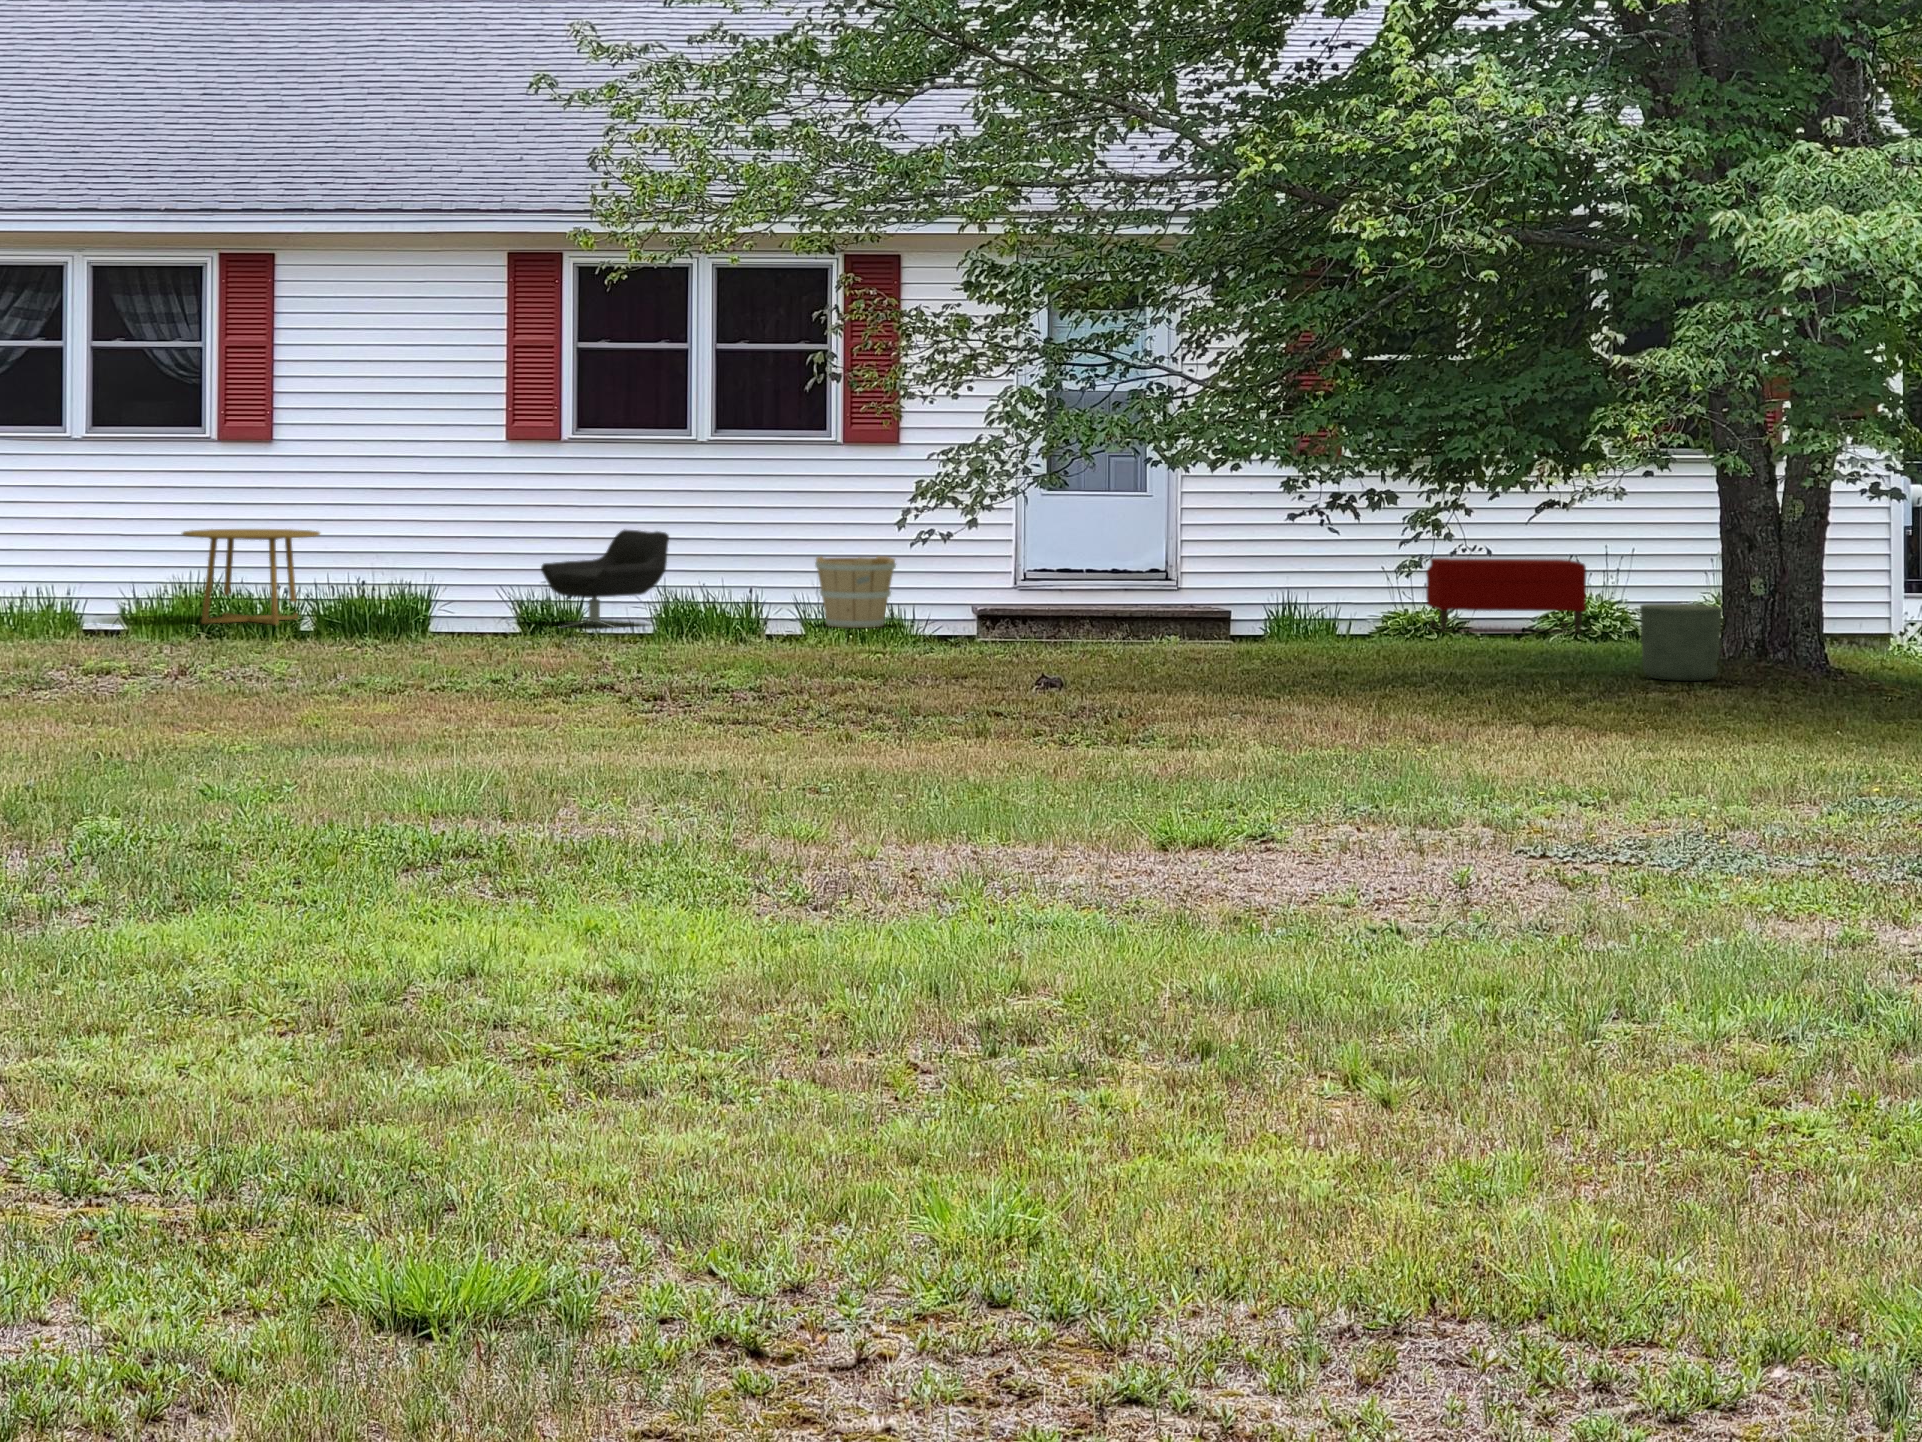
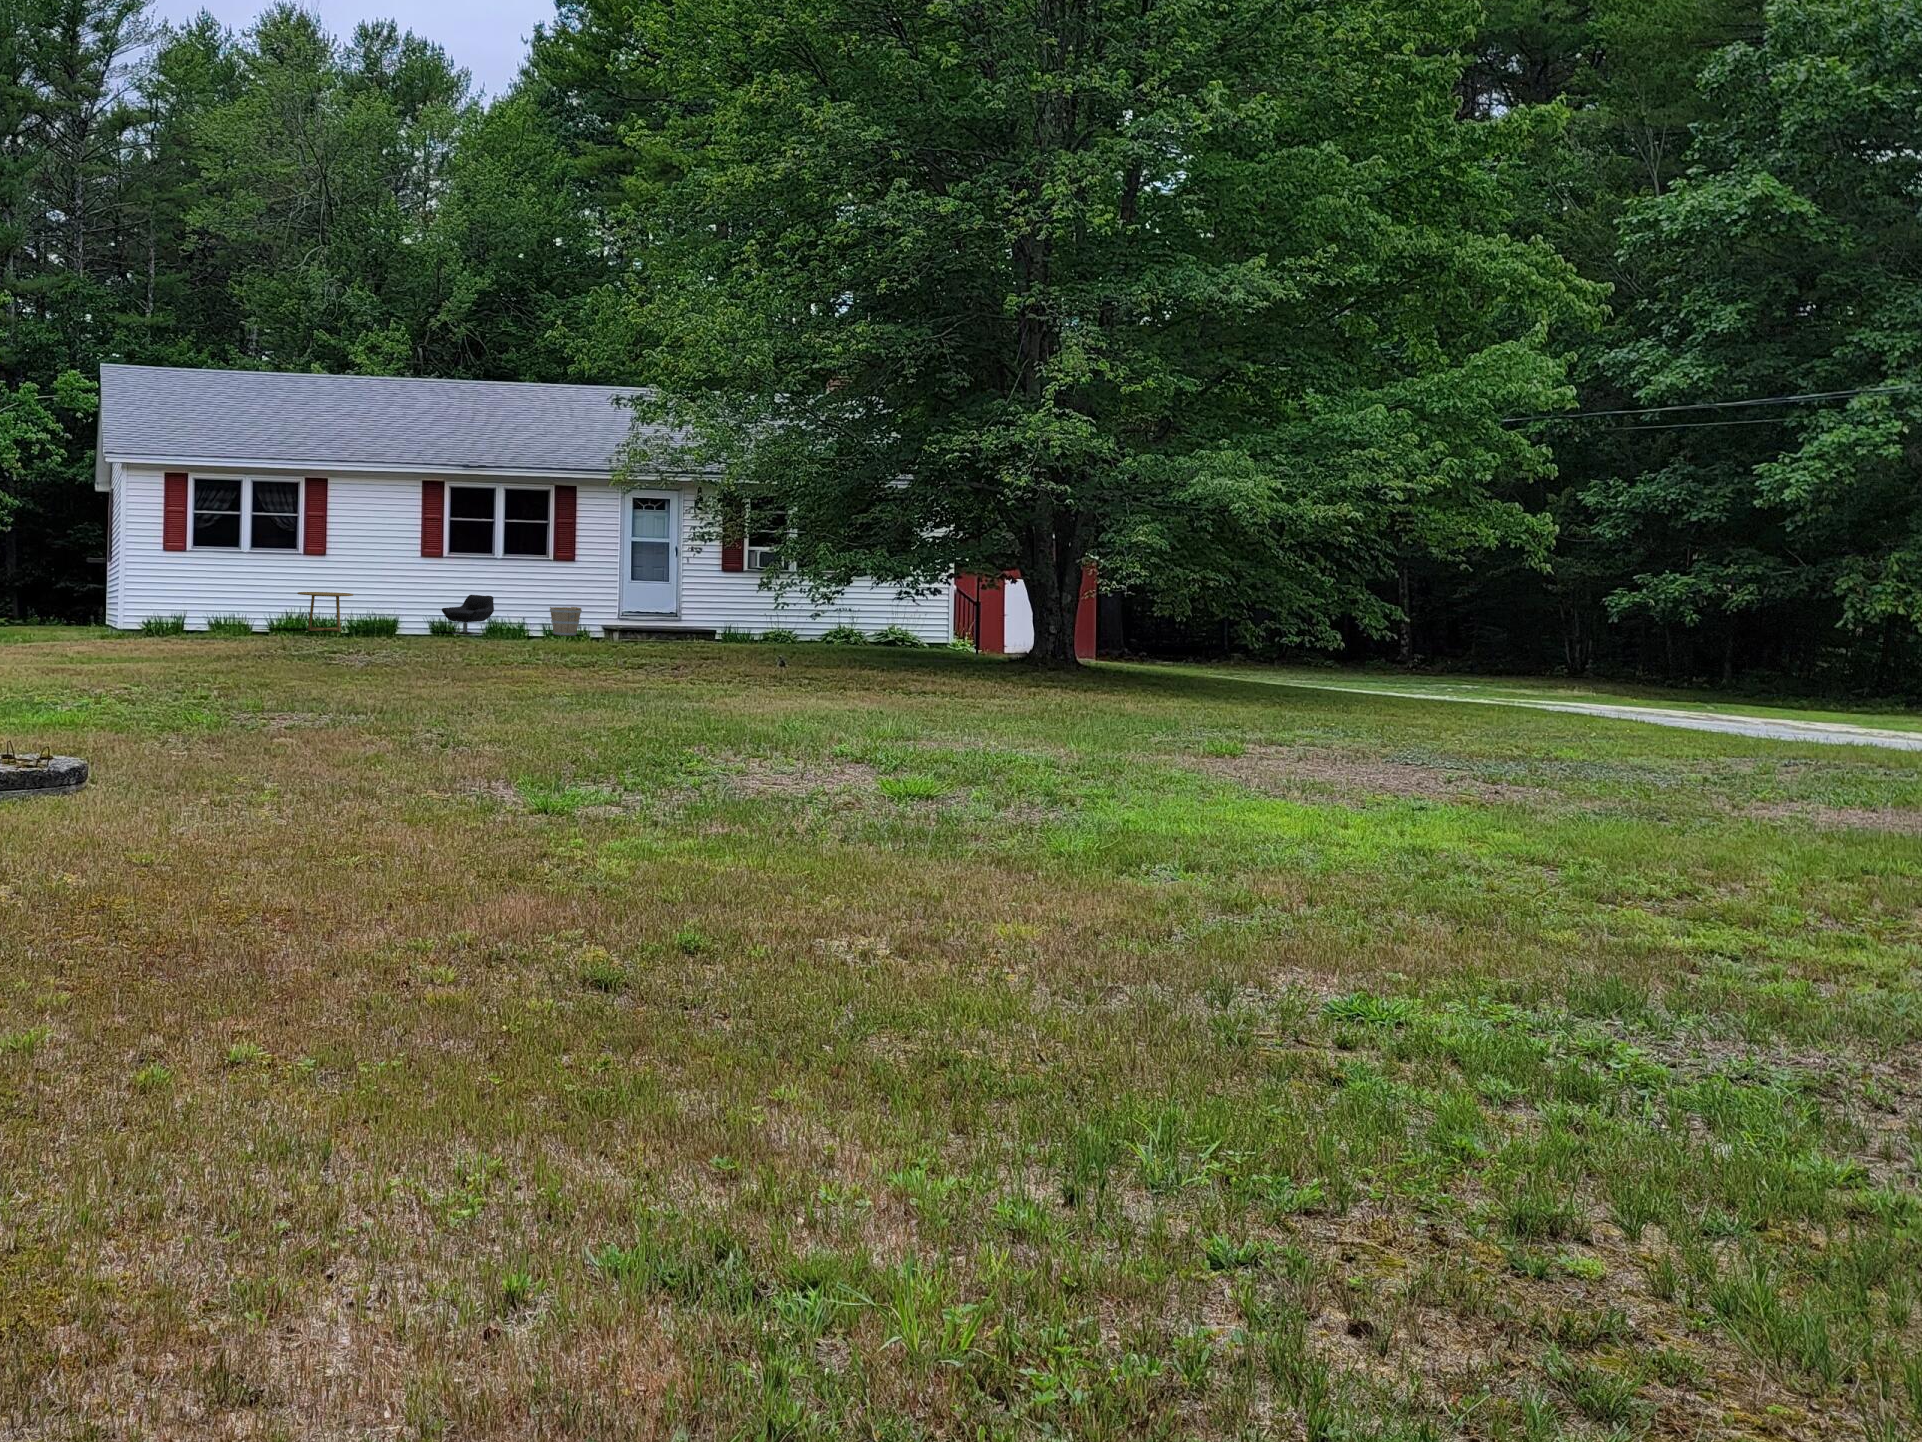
bench: present [1426,558,1586,633] -> none [780,611,846,641]
planter: present [1640,604,1722,681] -> none [922,629,953,658]

